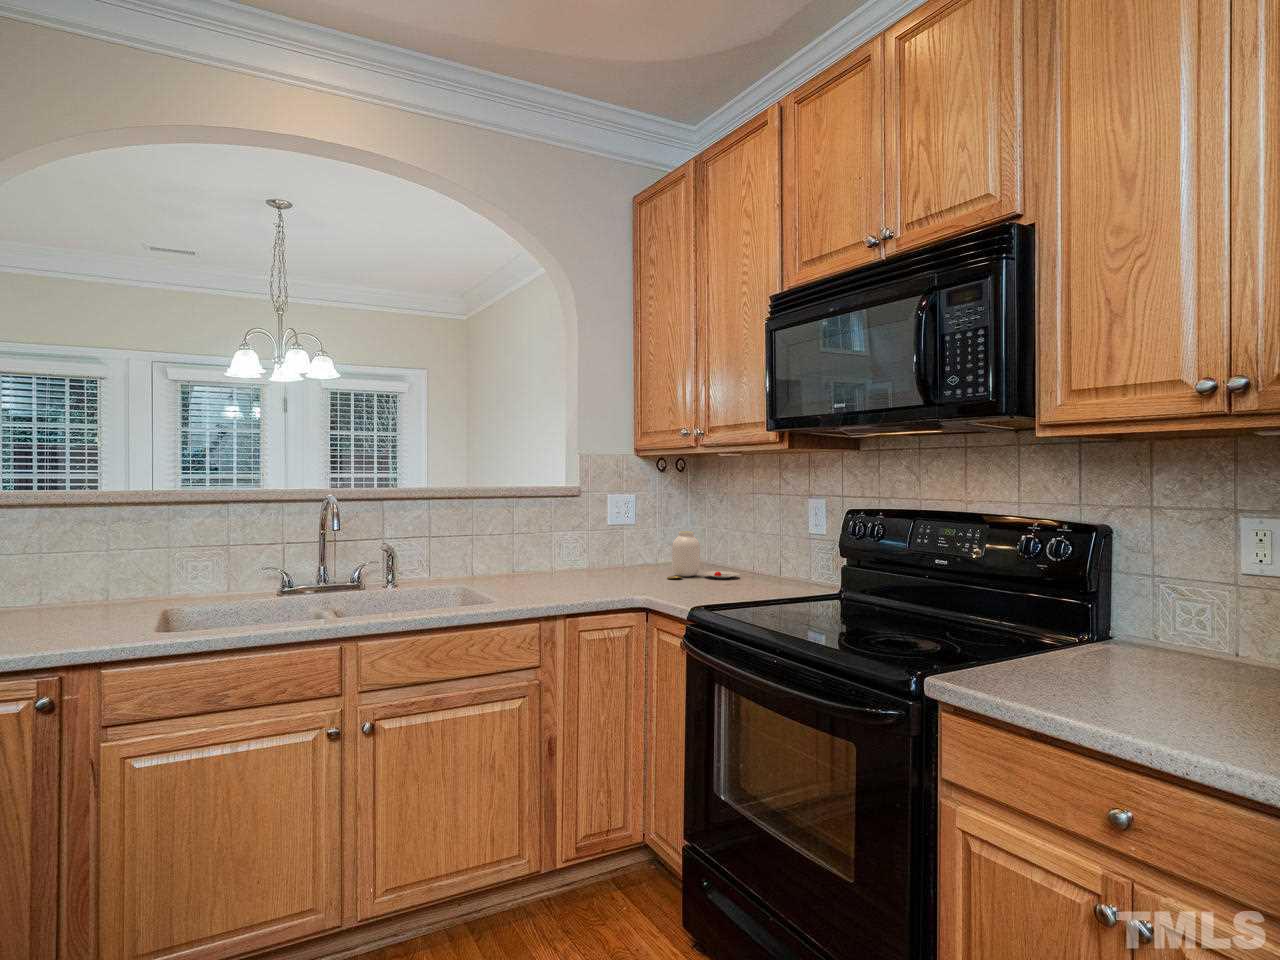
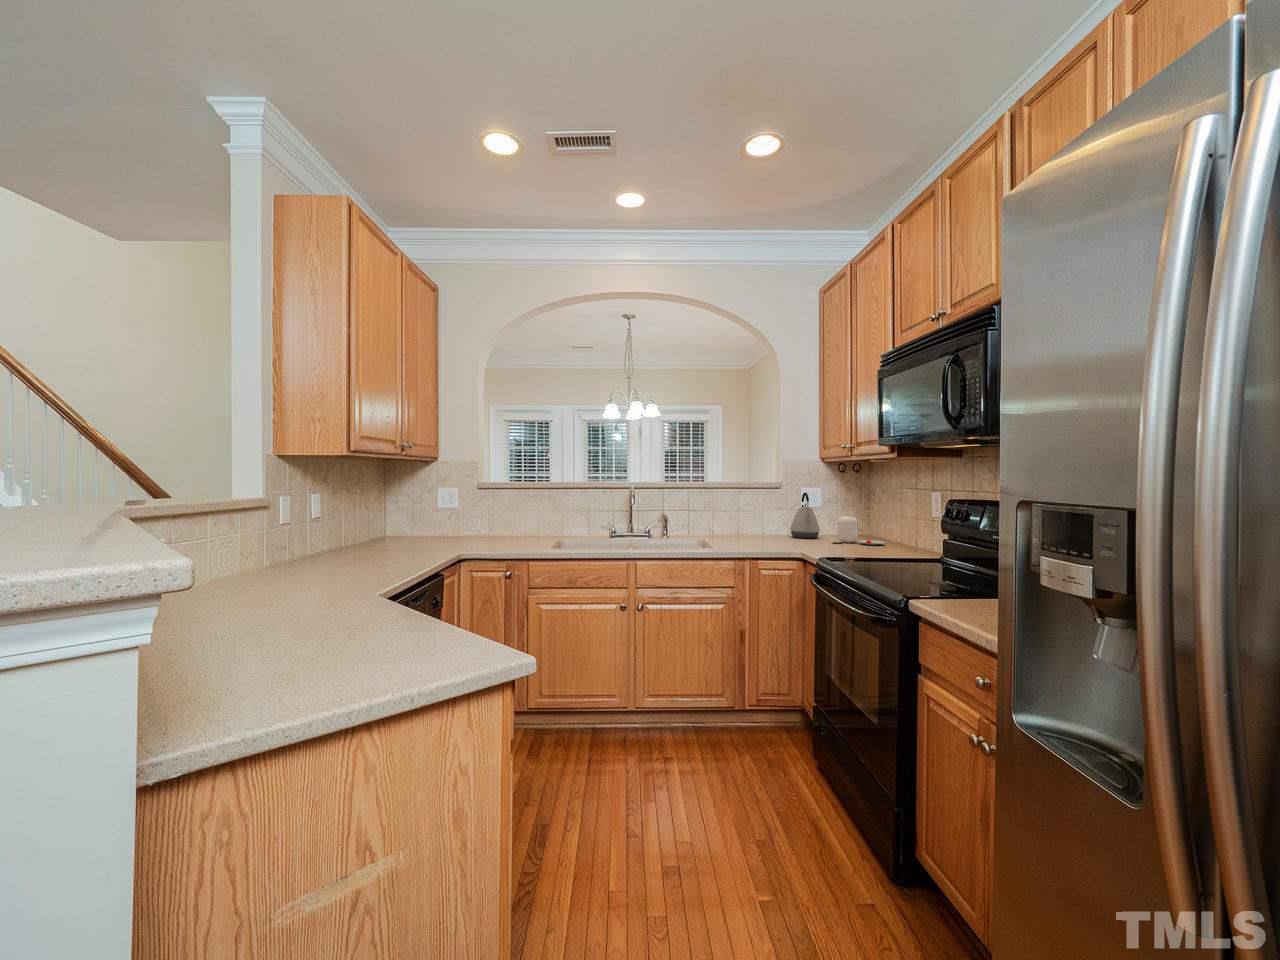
kettle: none [595,502,638,573] -> present [790,492,820,538]

